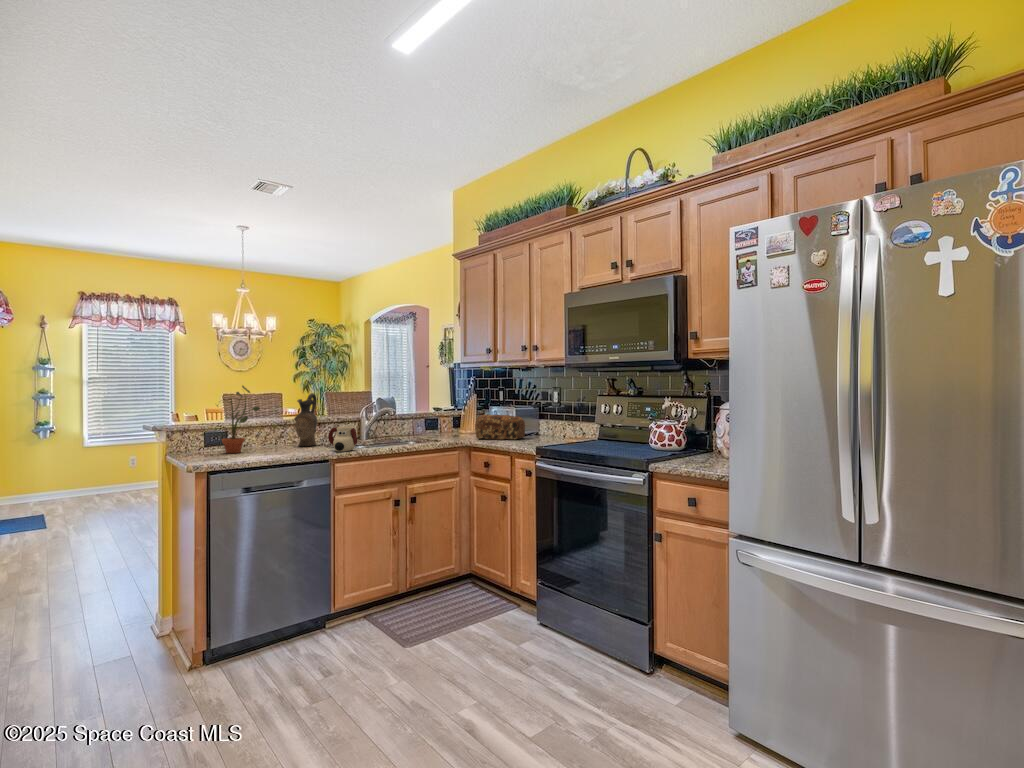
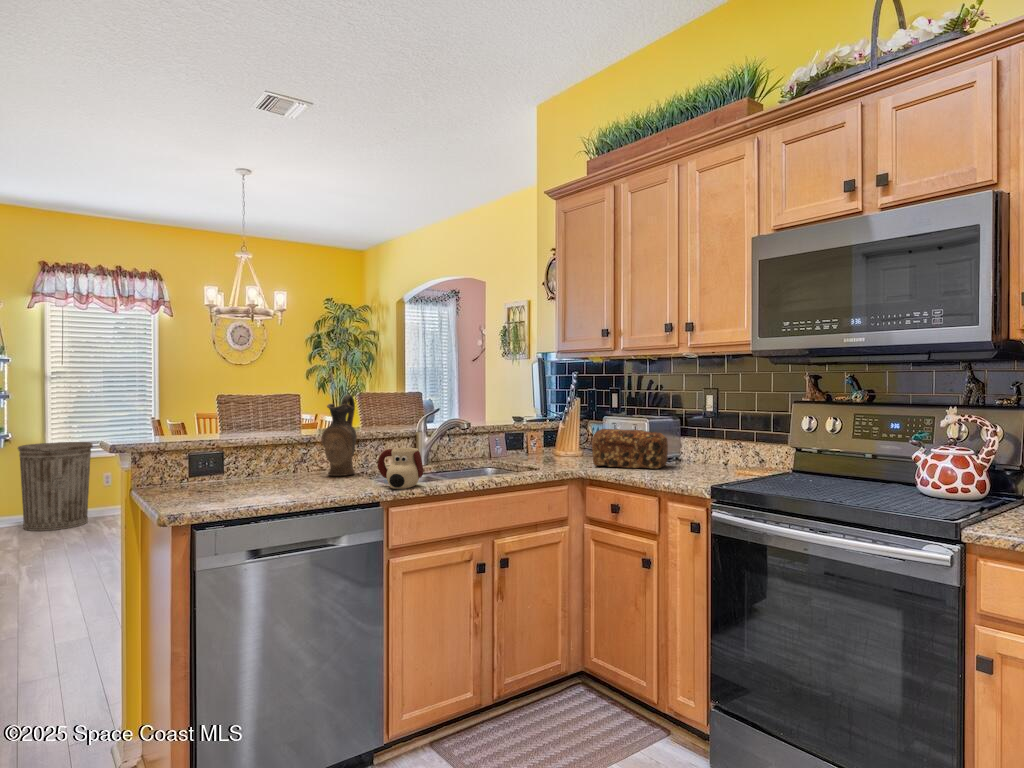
potted plant: present [217,386,260,453] -> none [204,381,272,489]
trash can: none [63,433,123,501] -> present [18,442,93,531]

